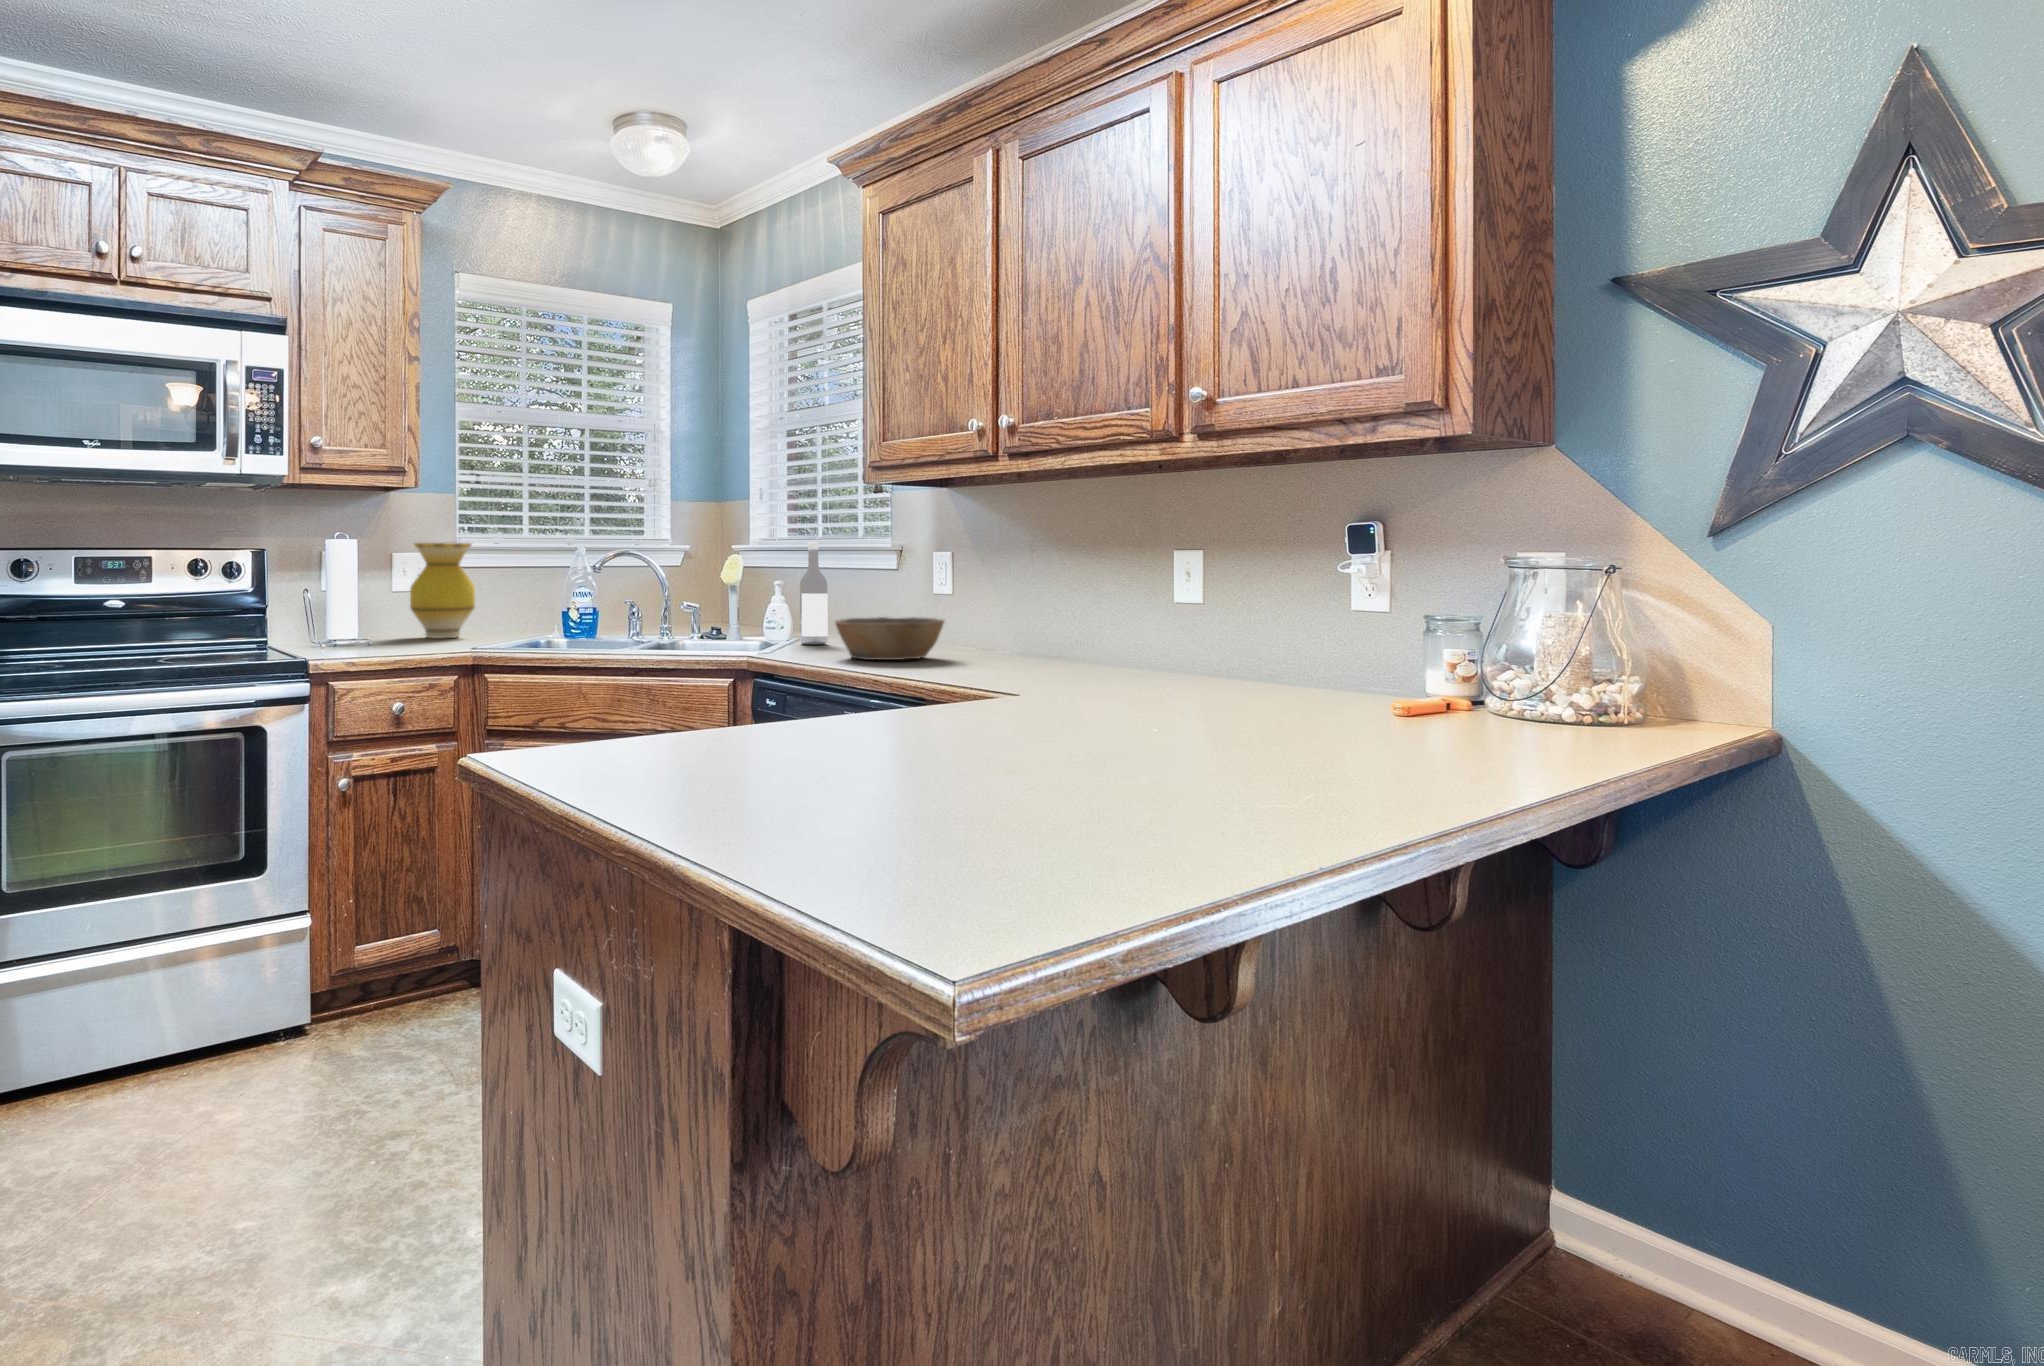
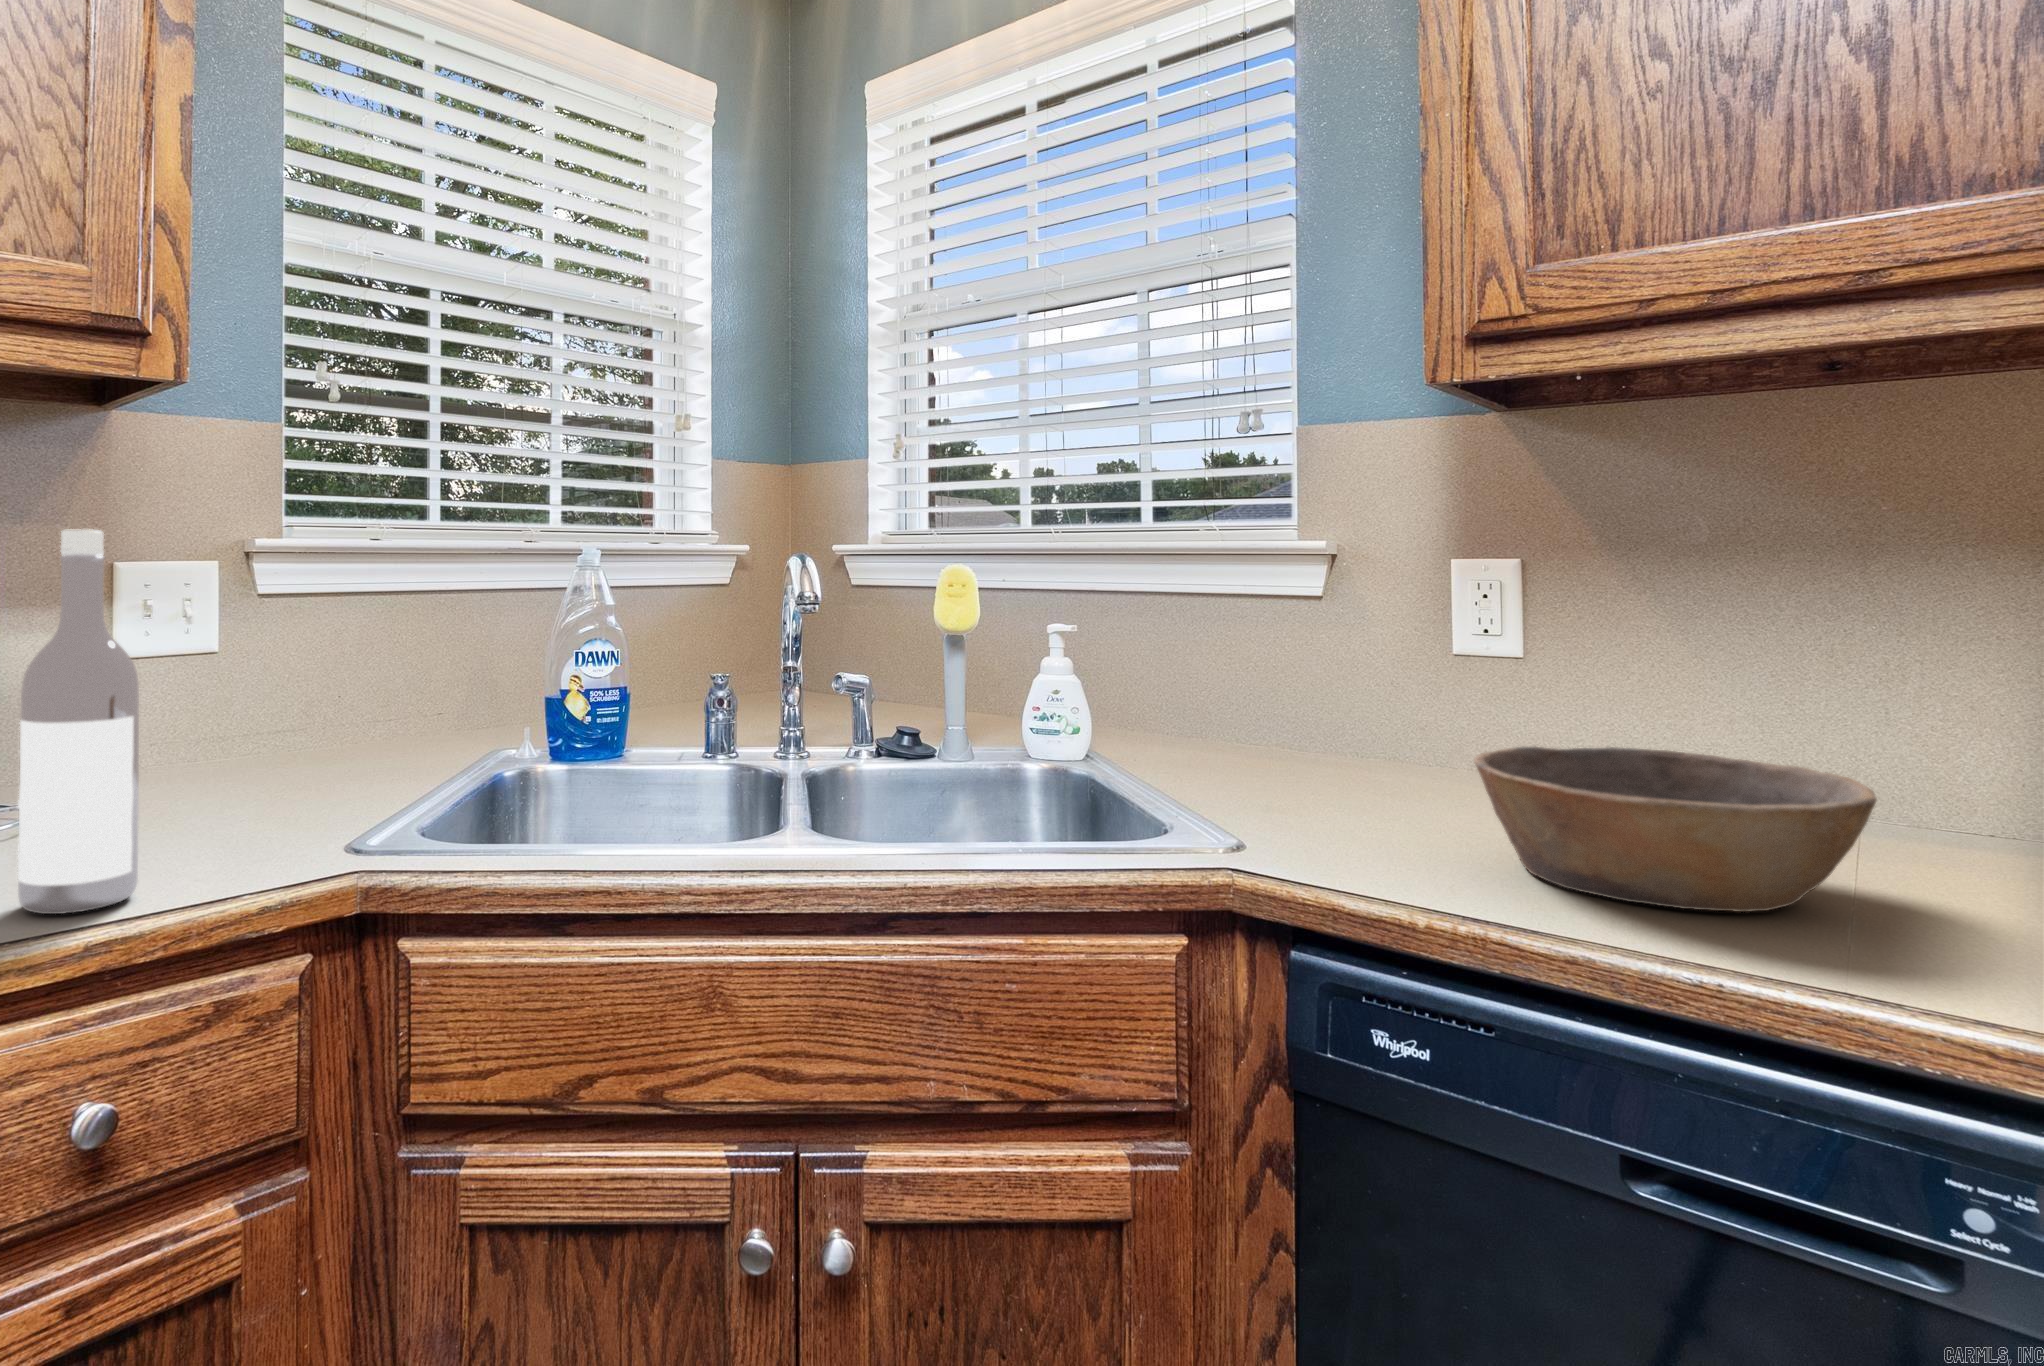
wine bottle: present [800,542,828,645] -> present [18,529,139,914]
vase: present [410,543,475,638] -> none [158,538,326,777]

